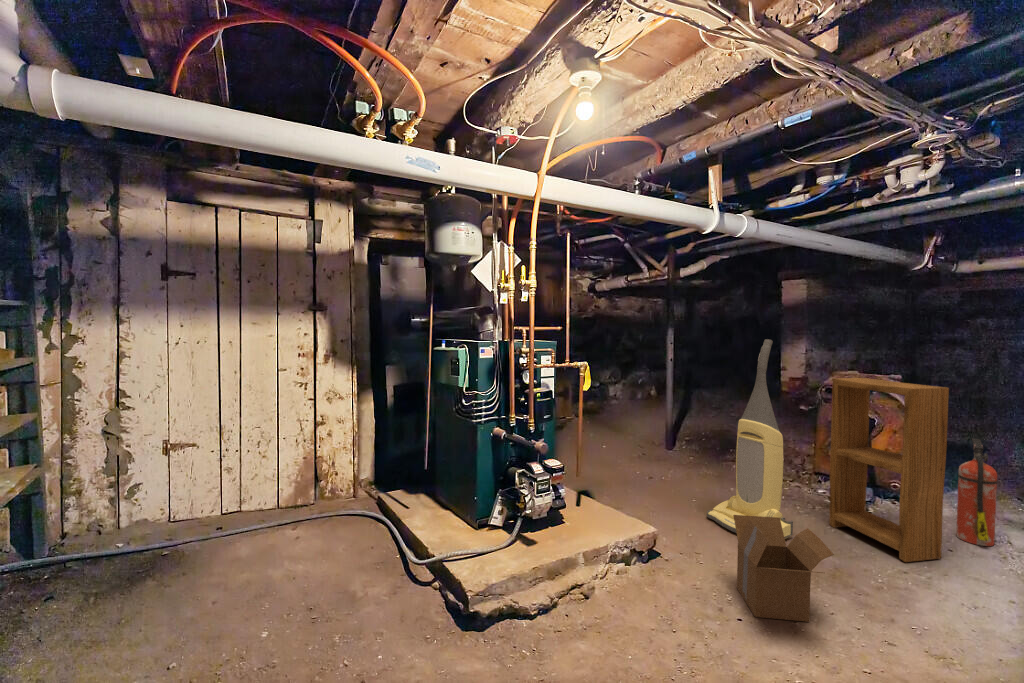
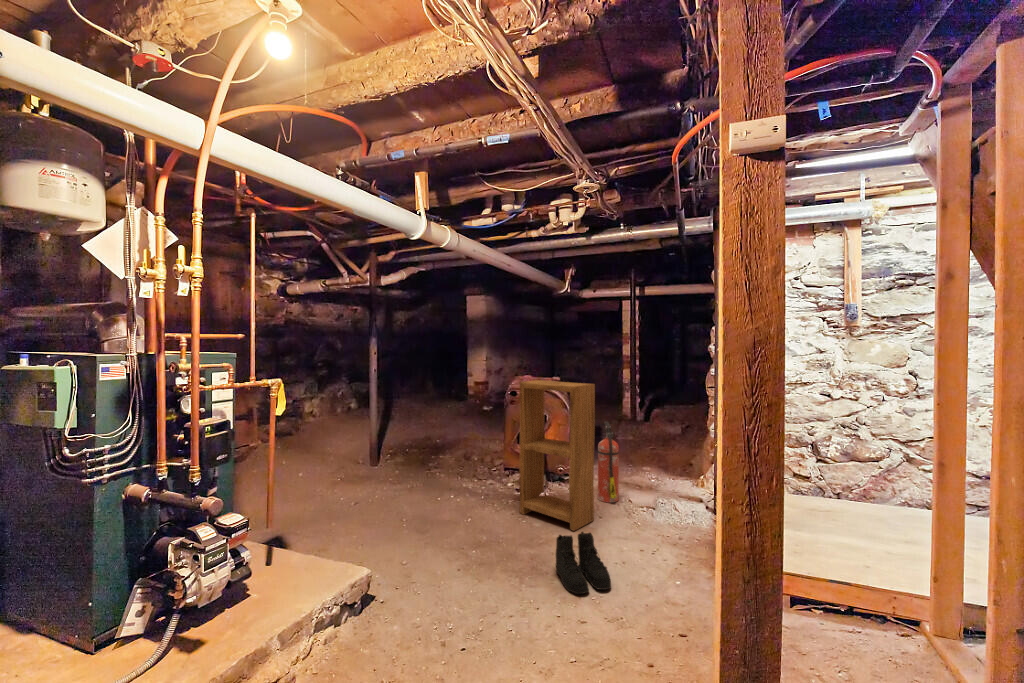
vacuum cleaner: present [706,339,793,538] -> none [419,348,495,548]
cardboard box: present [733,515,834,622] -> none [451,520,537,630]
boots: none [867,557,950,639] -> present [556,532,611,594]

